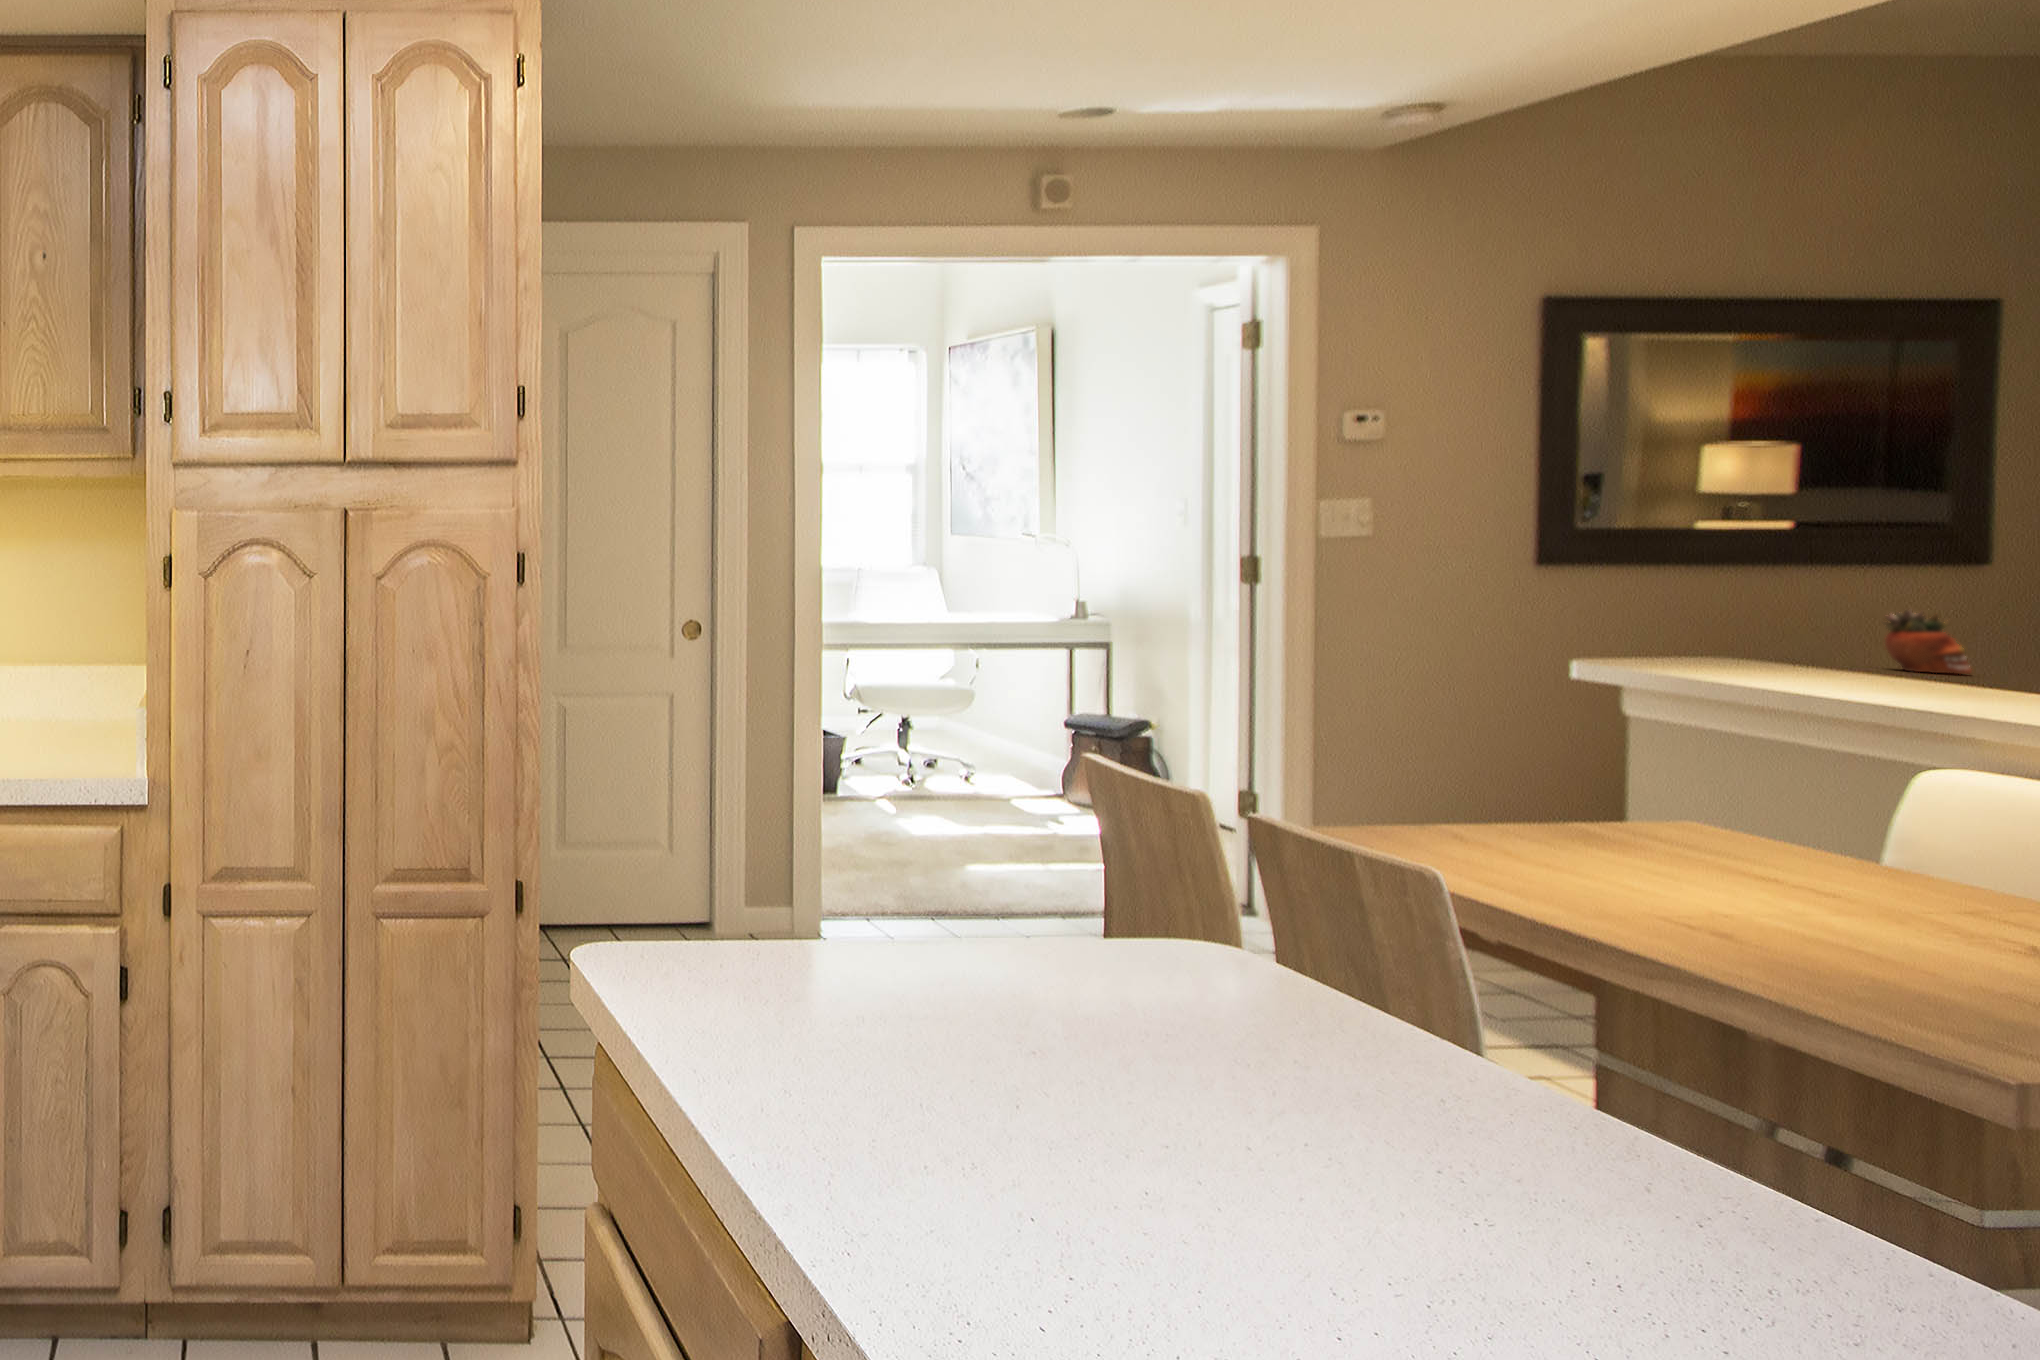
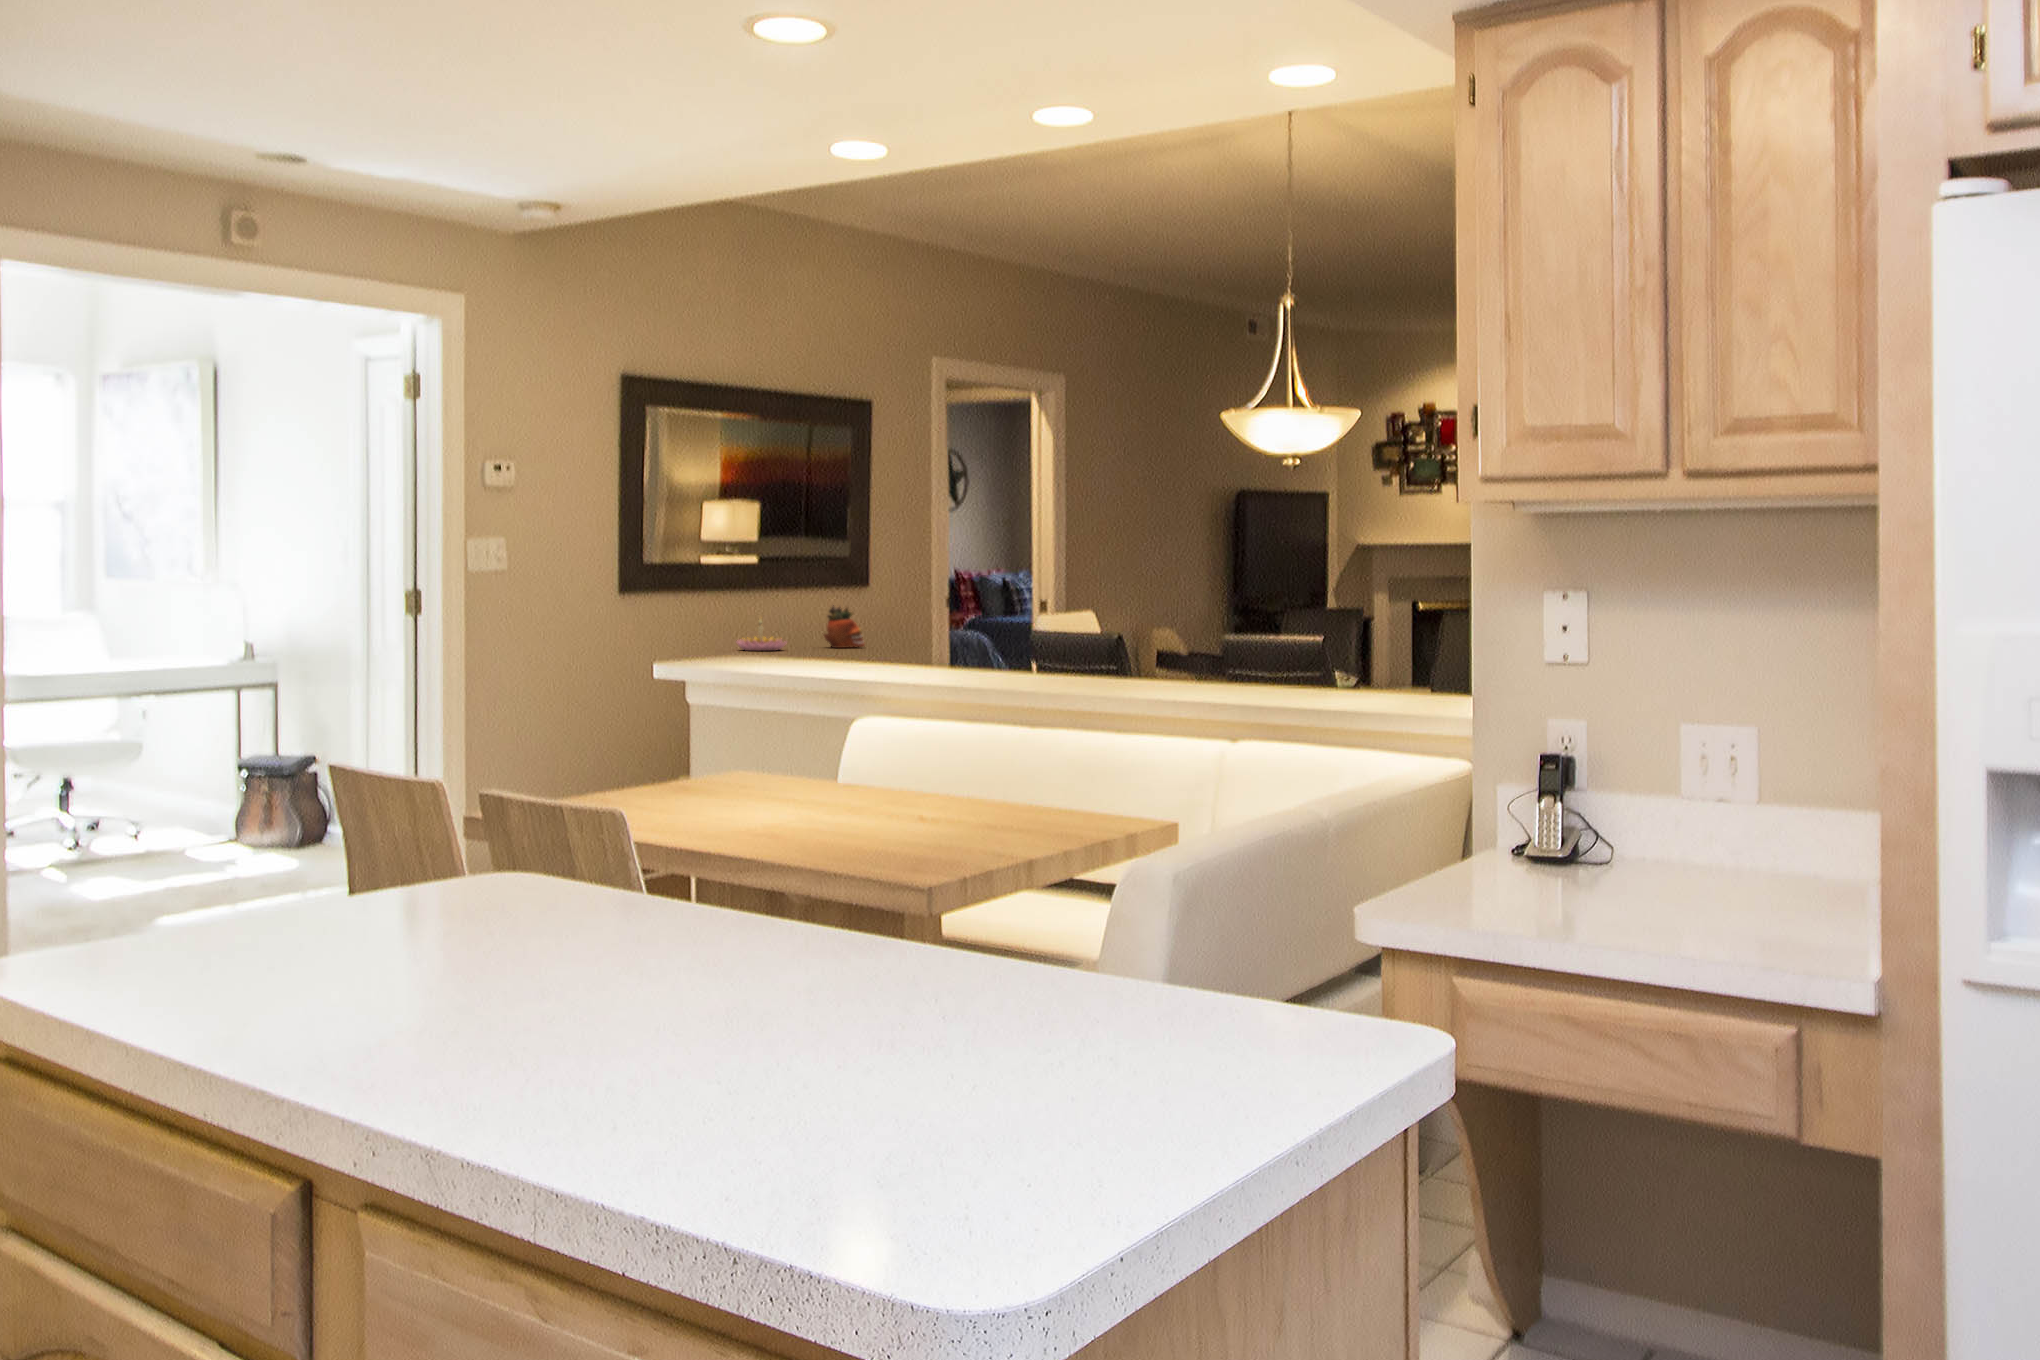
candle holder: none [1722,617,1817,667] -> present [737,619,786,651]

